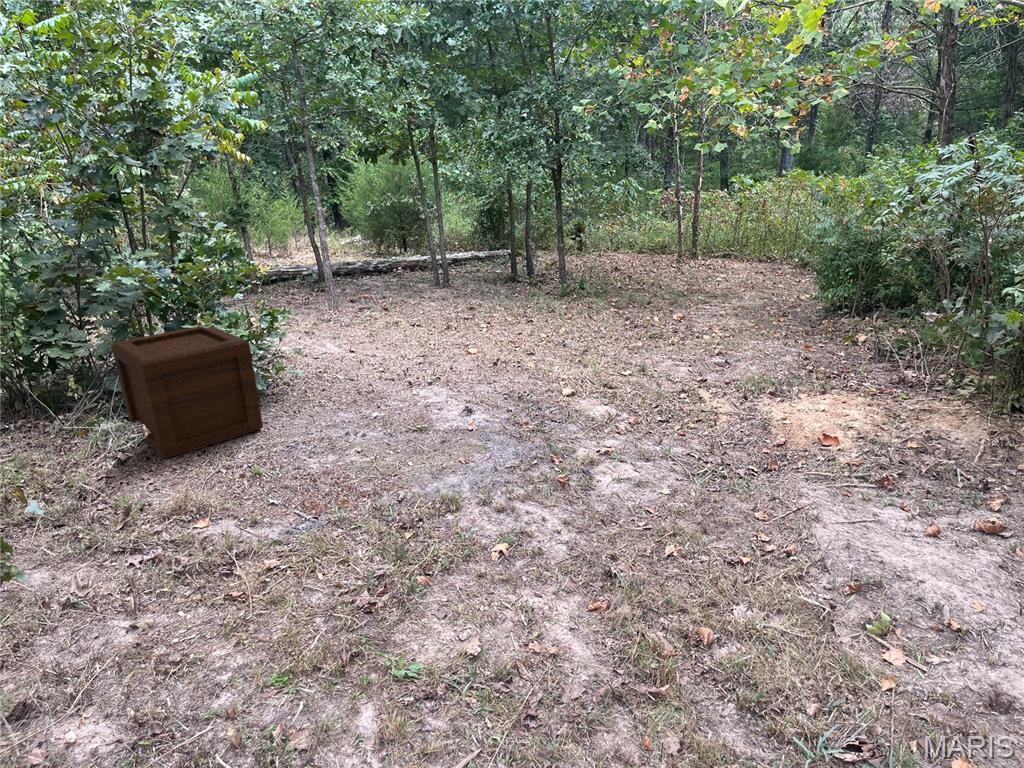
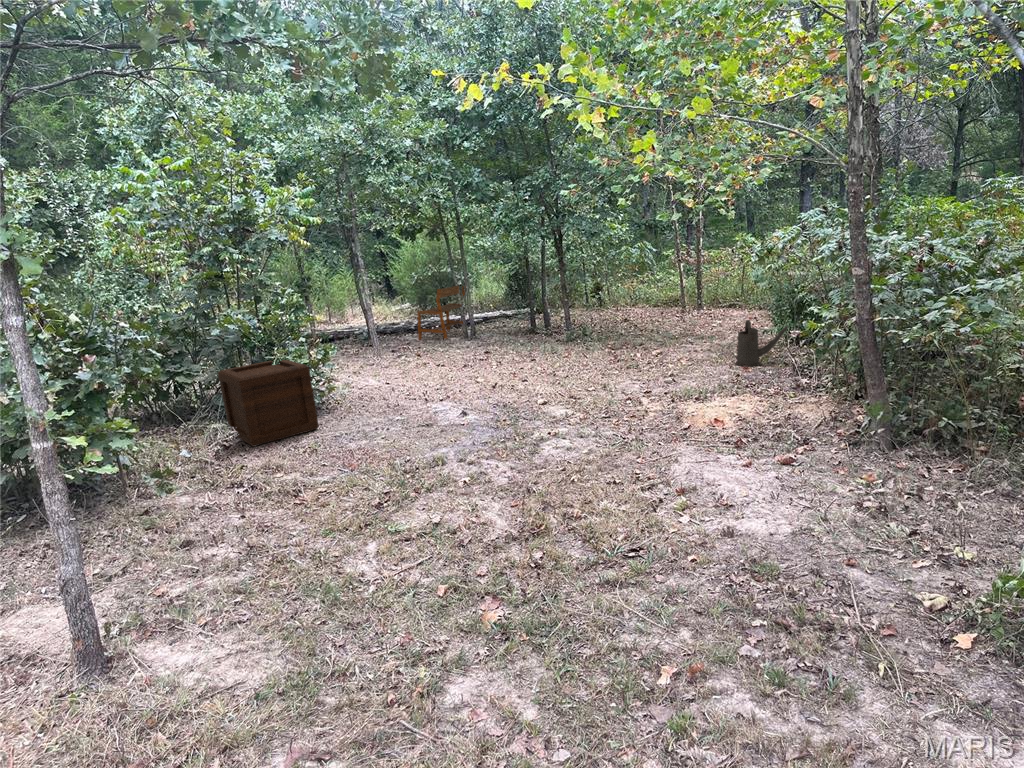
bench: none [378,219,442,286] -> present [417,286,465,340]
watering can: none [790,295,868,354] -> present [729,320,788,367]

